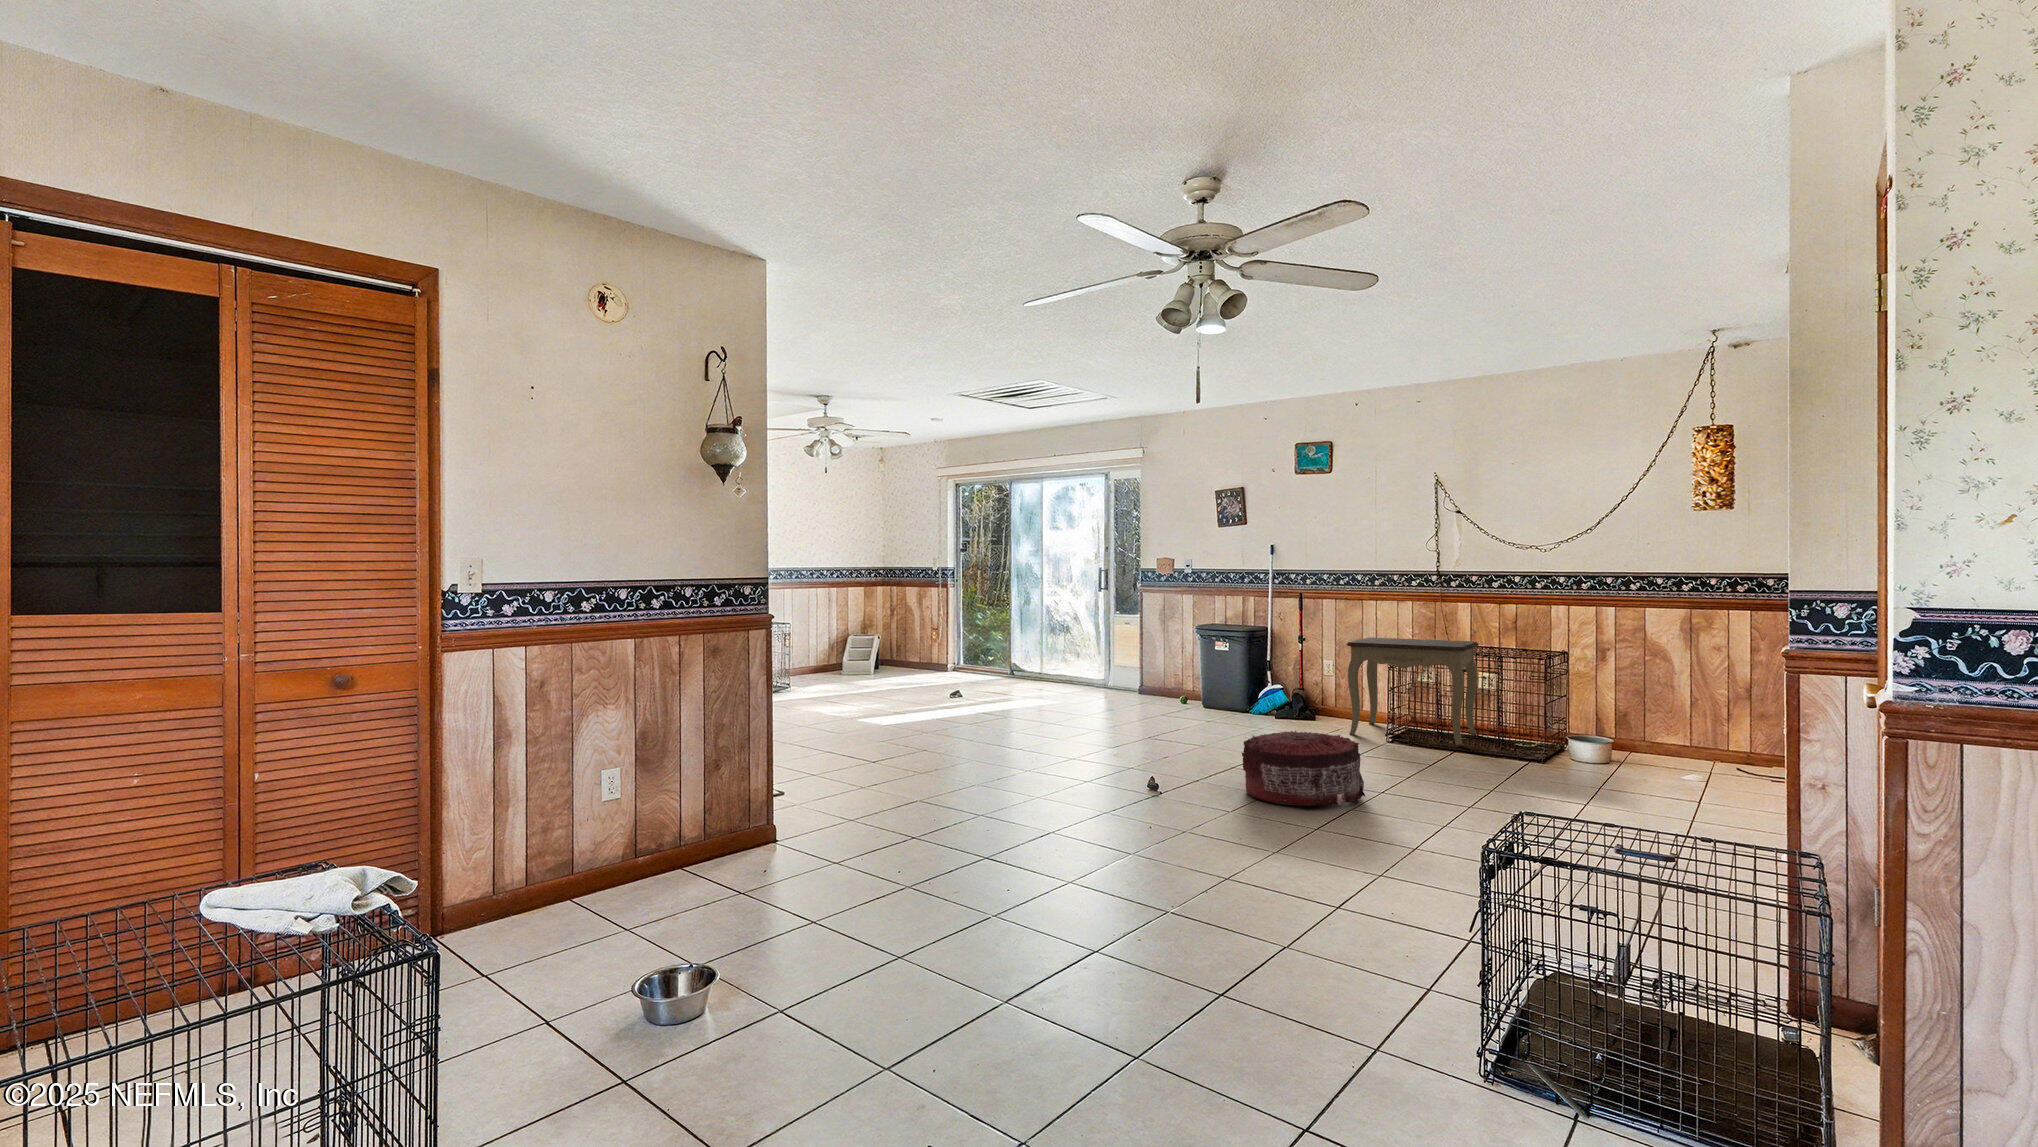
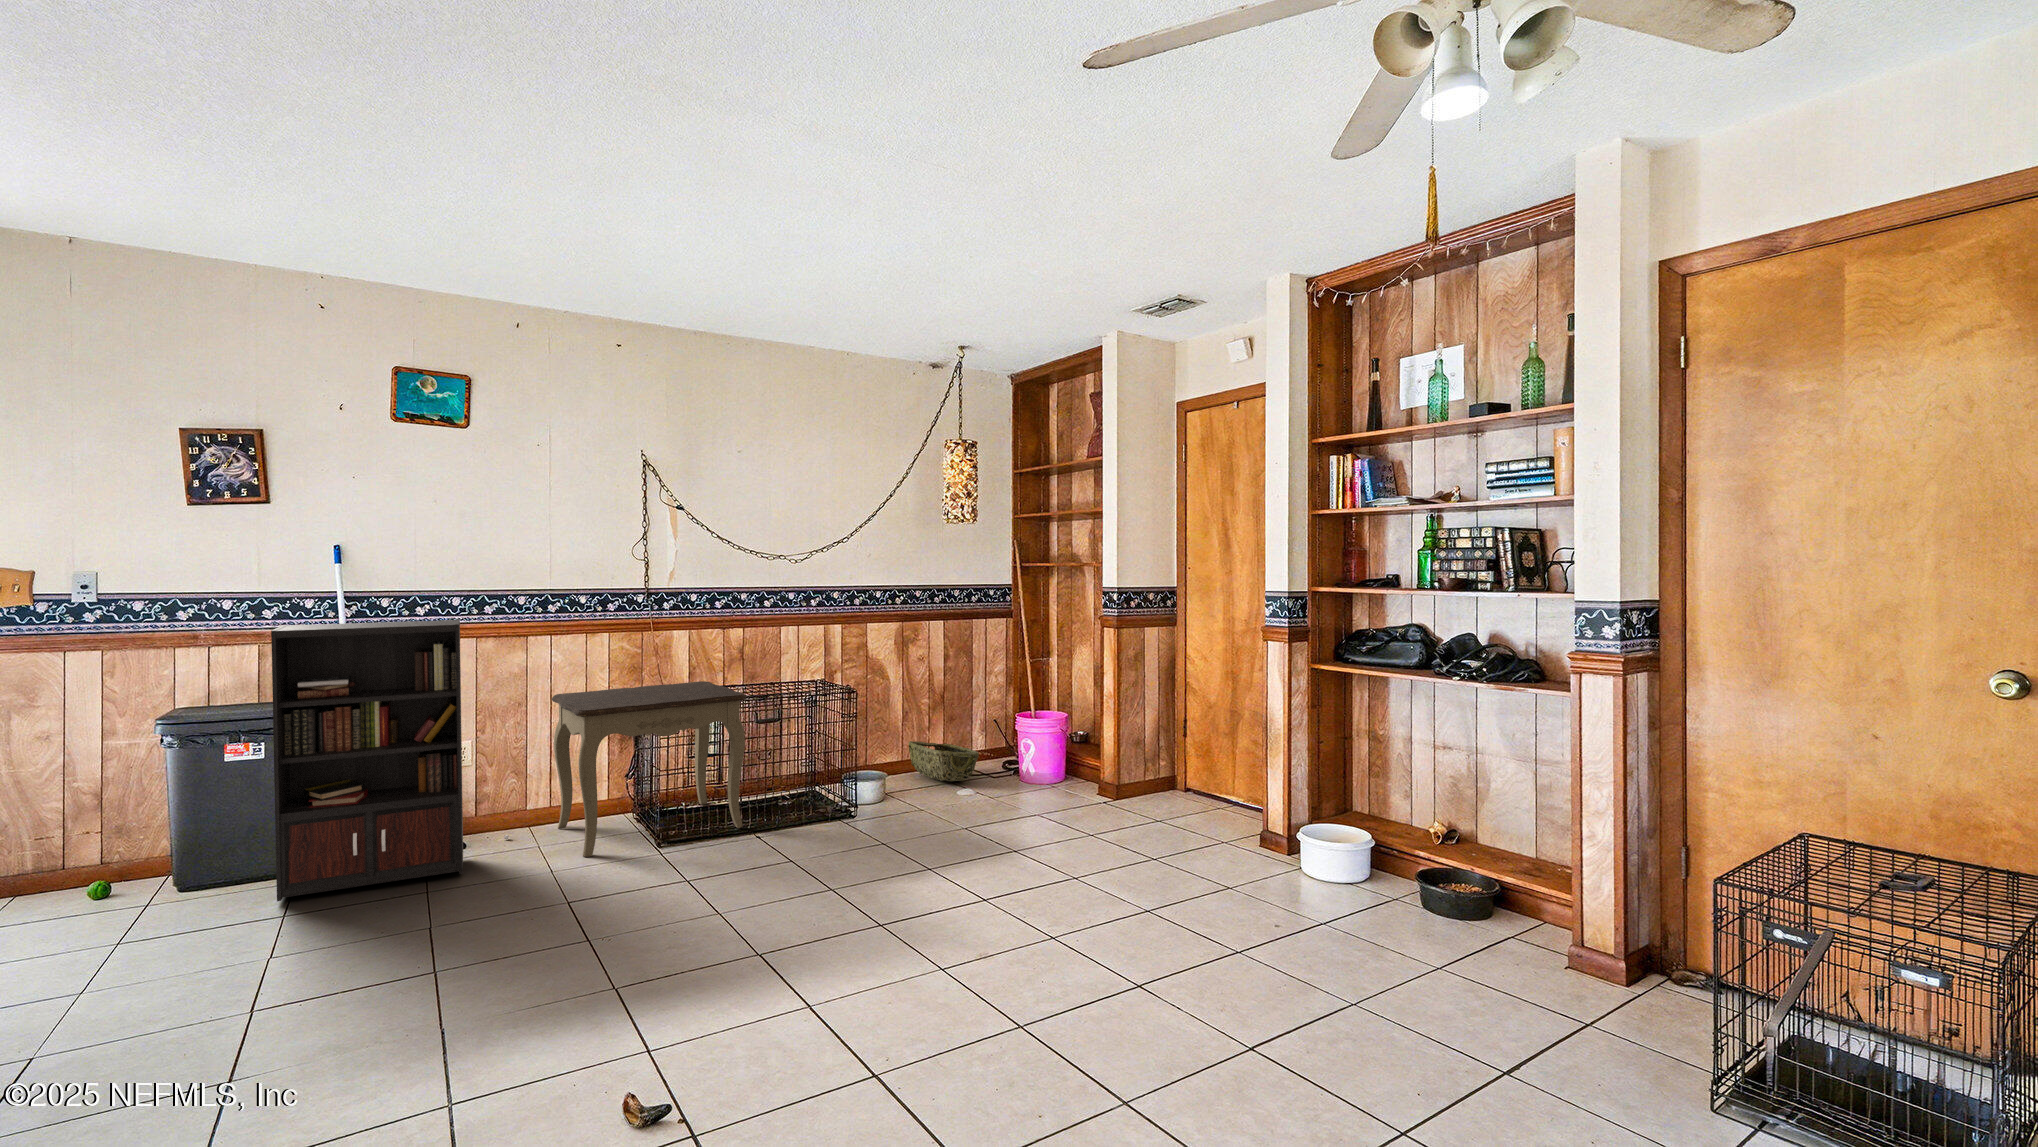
bookcase: none [1215,584,1338,724] -> present [271,619,508,901]
woven basket: none [1682,726,1748,771] -> present [908,741,979,782]
pouf: present [1242,731,1365,806] -> none [723,876,924,1051]

